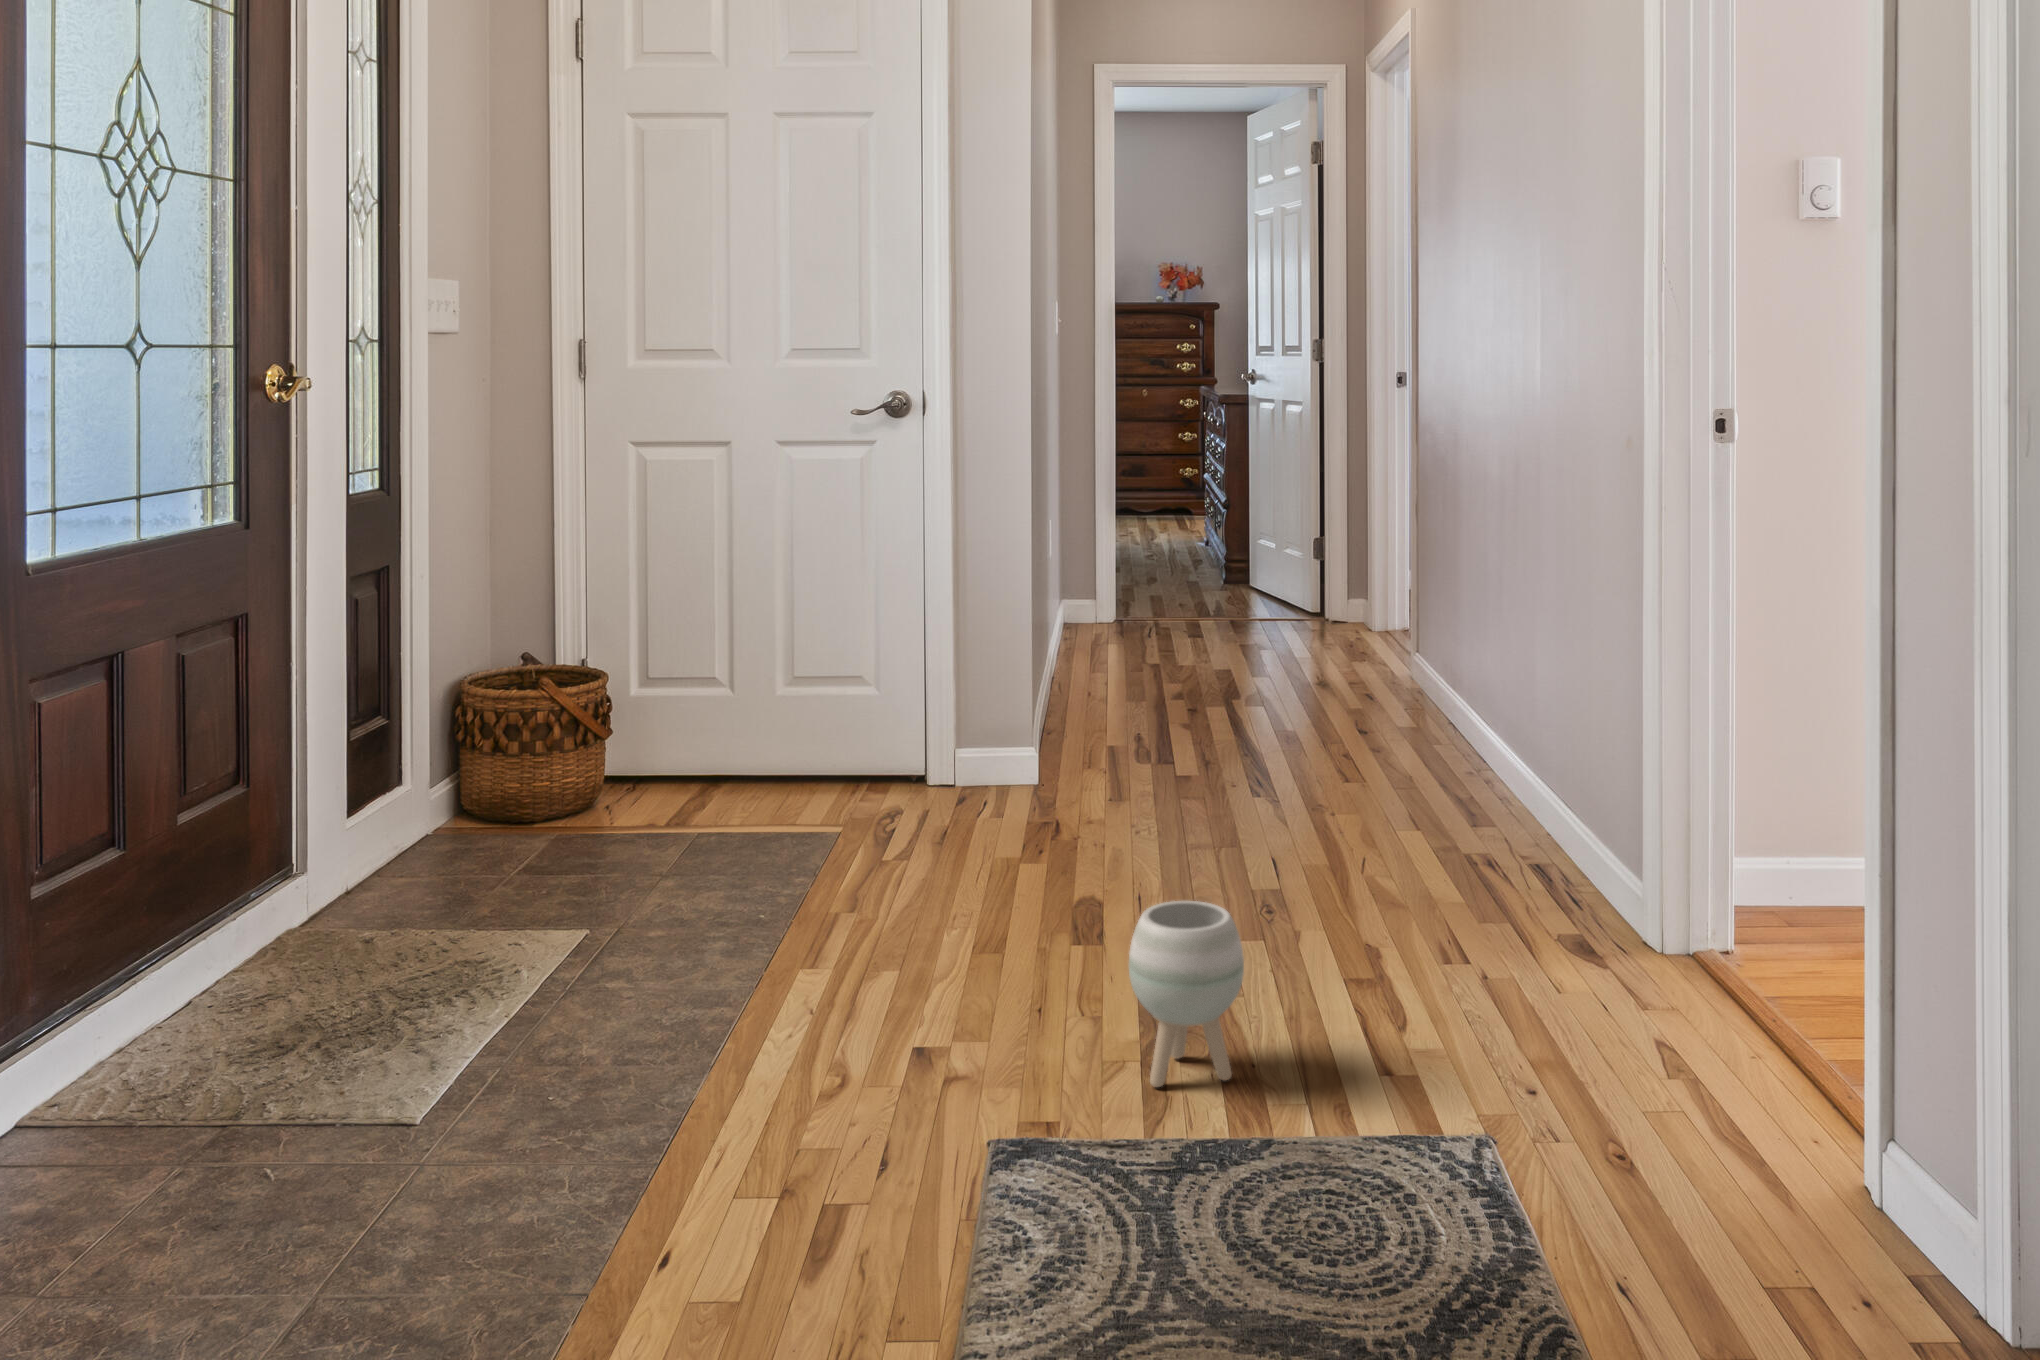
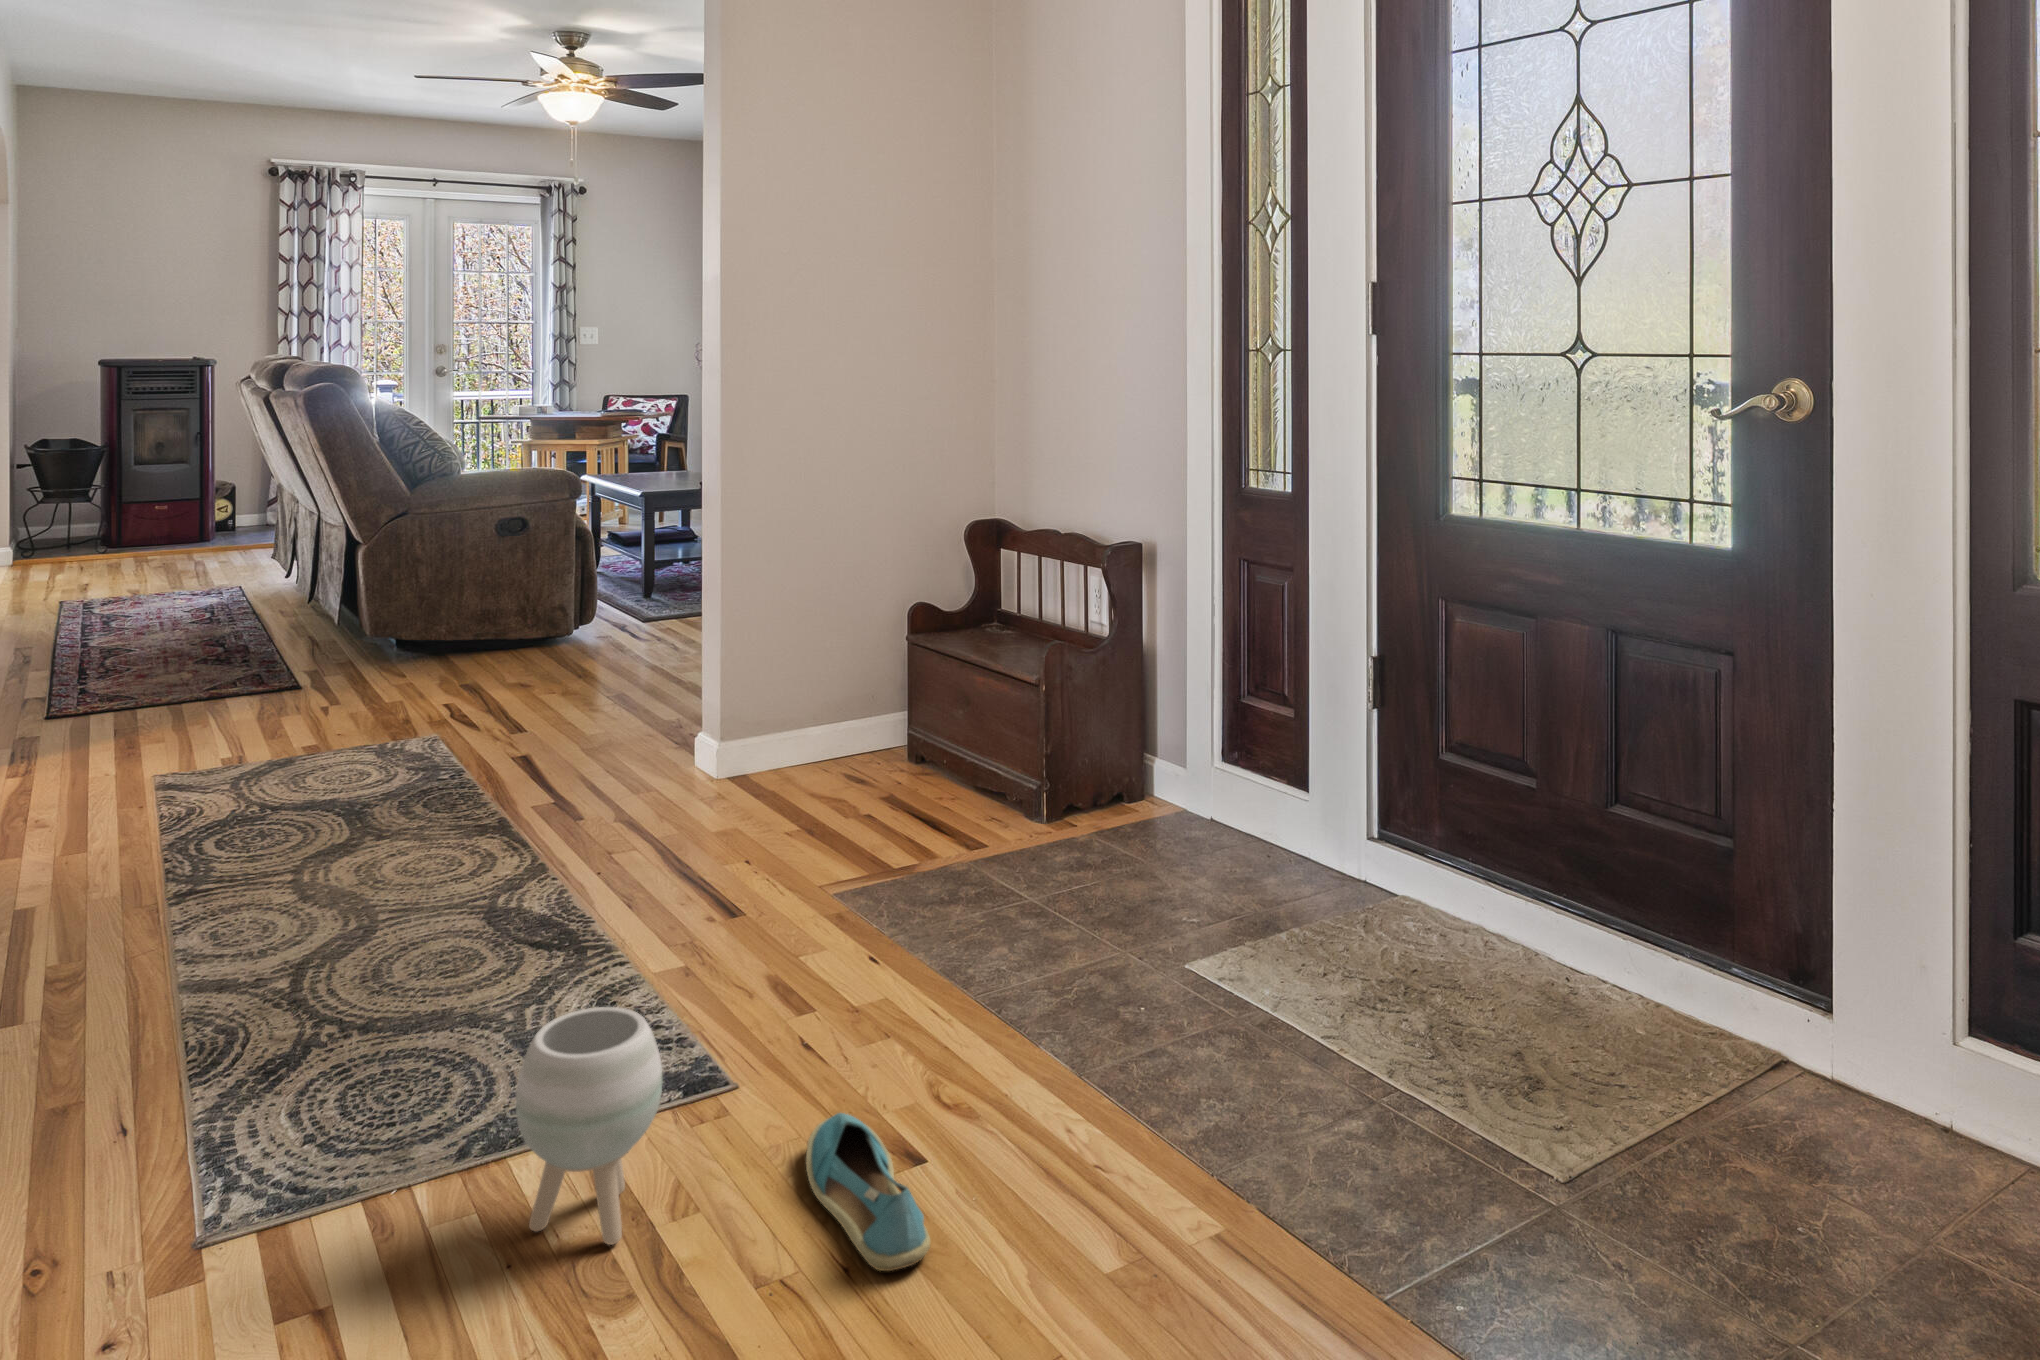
shoe: none [945,949,1031,1062] -> present [806,1113,931,1271]

